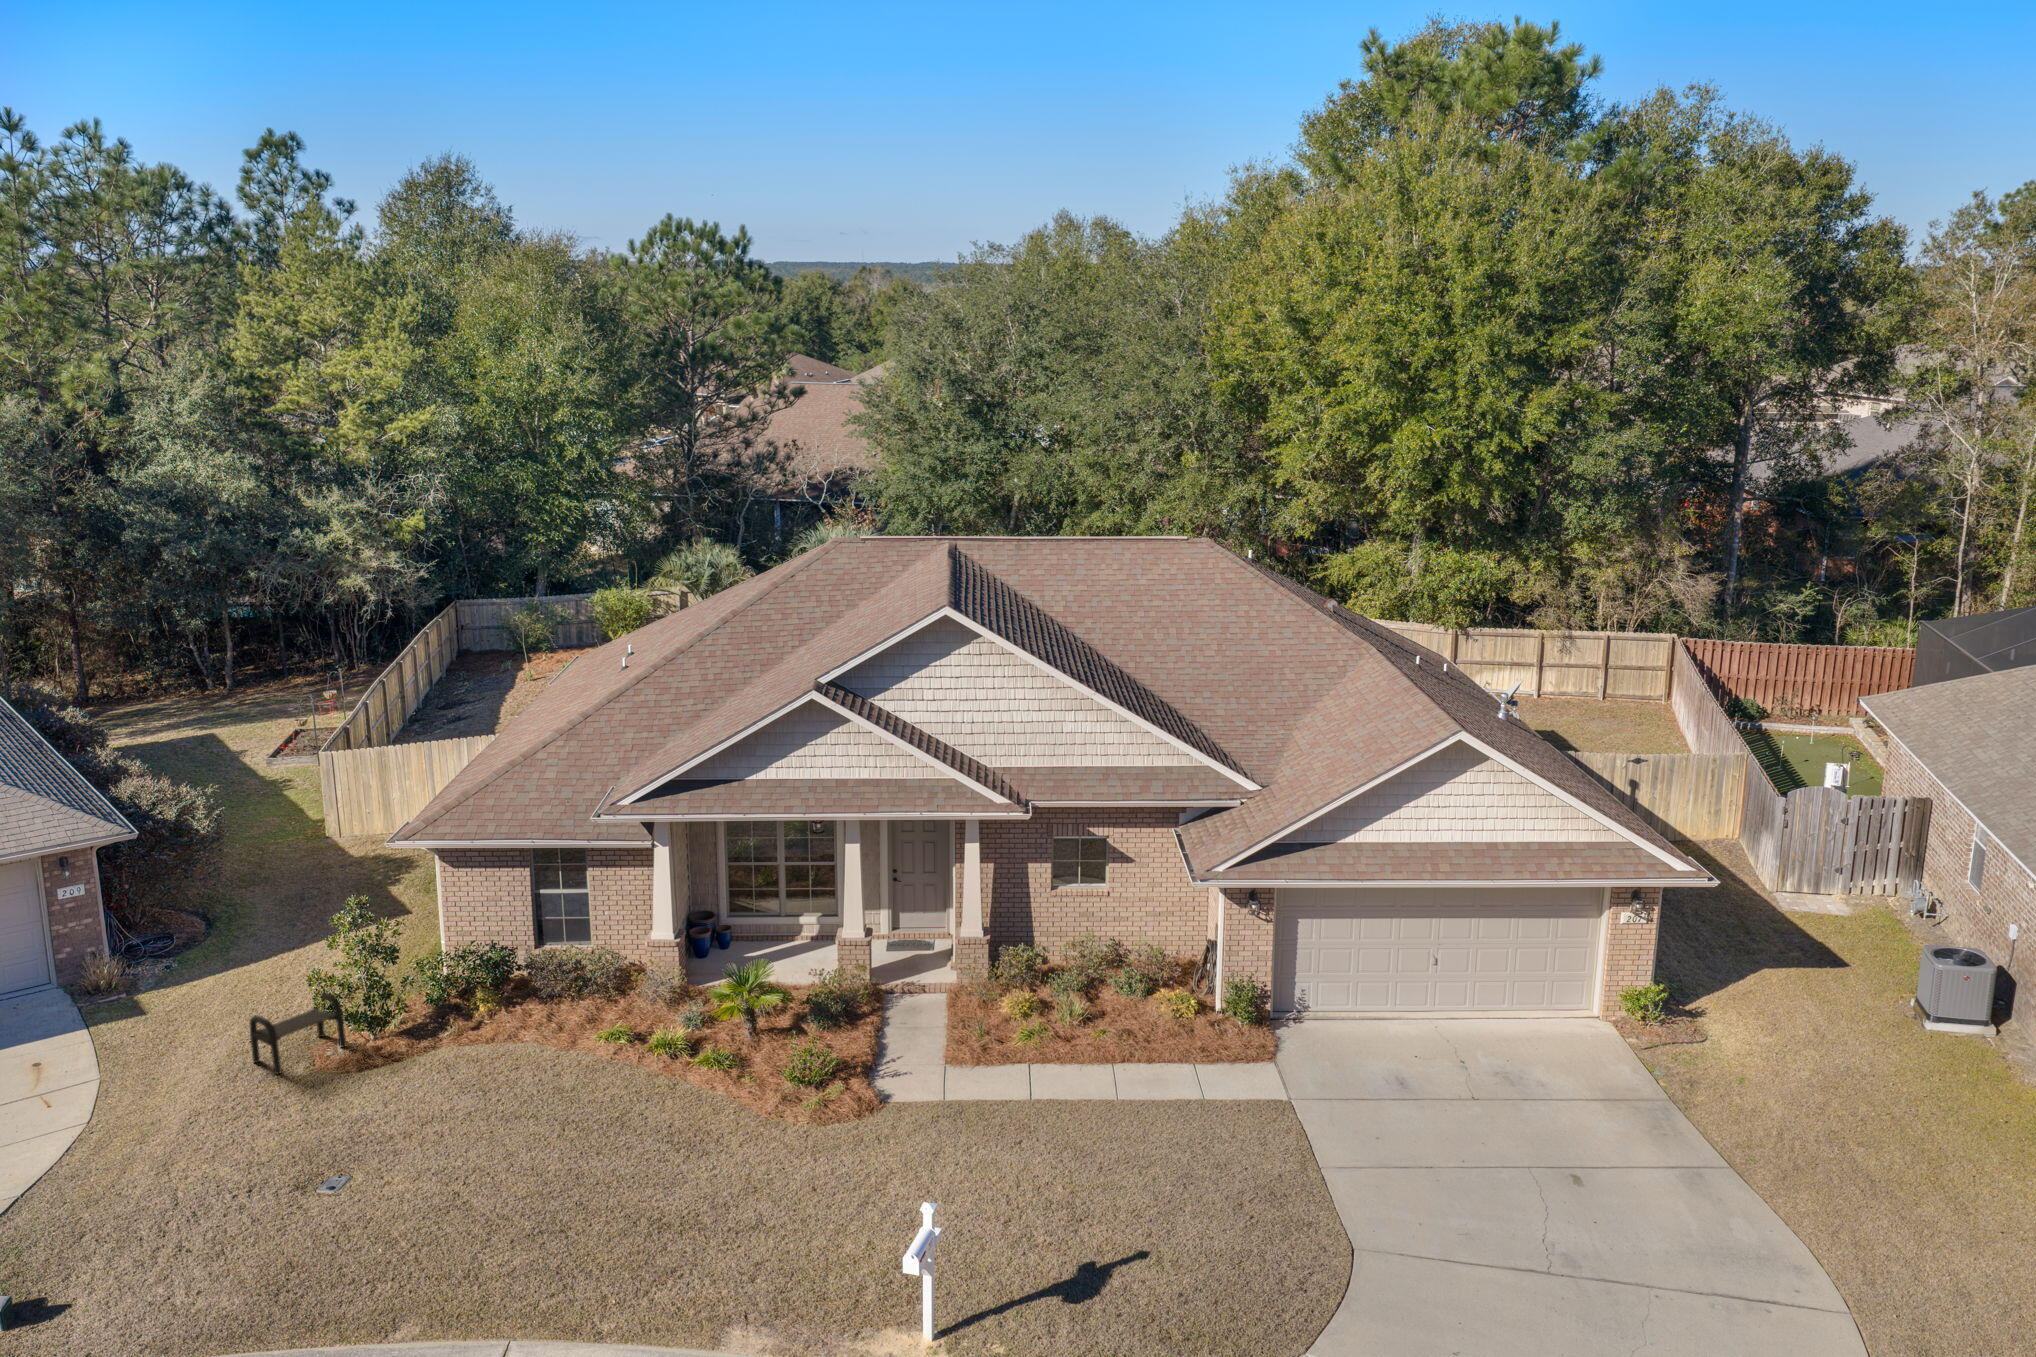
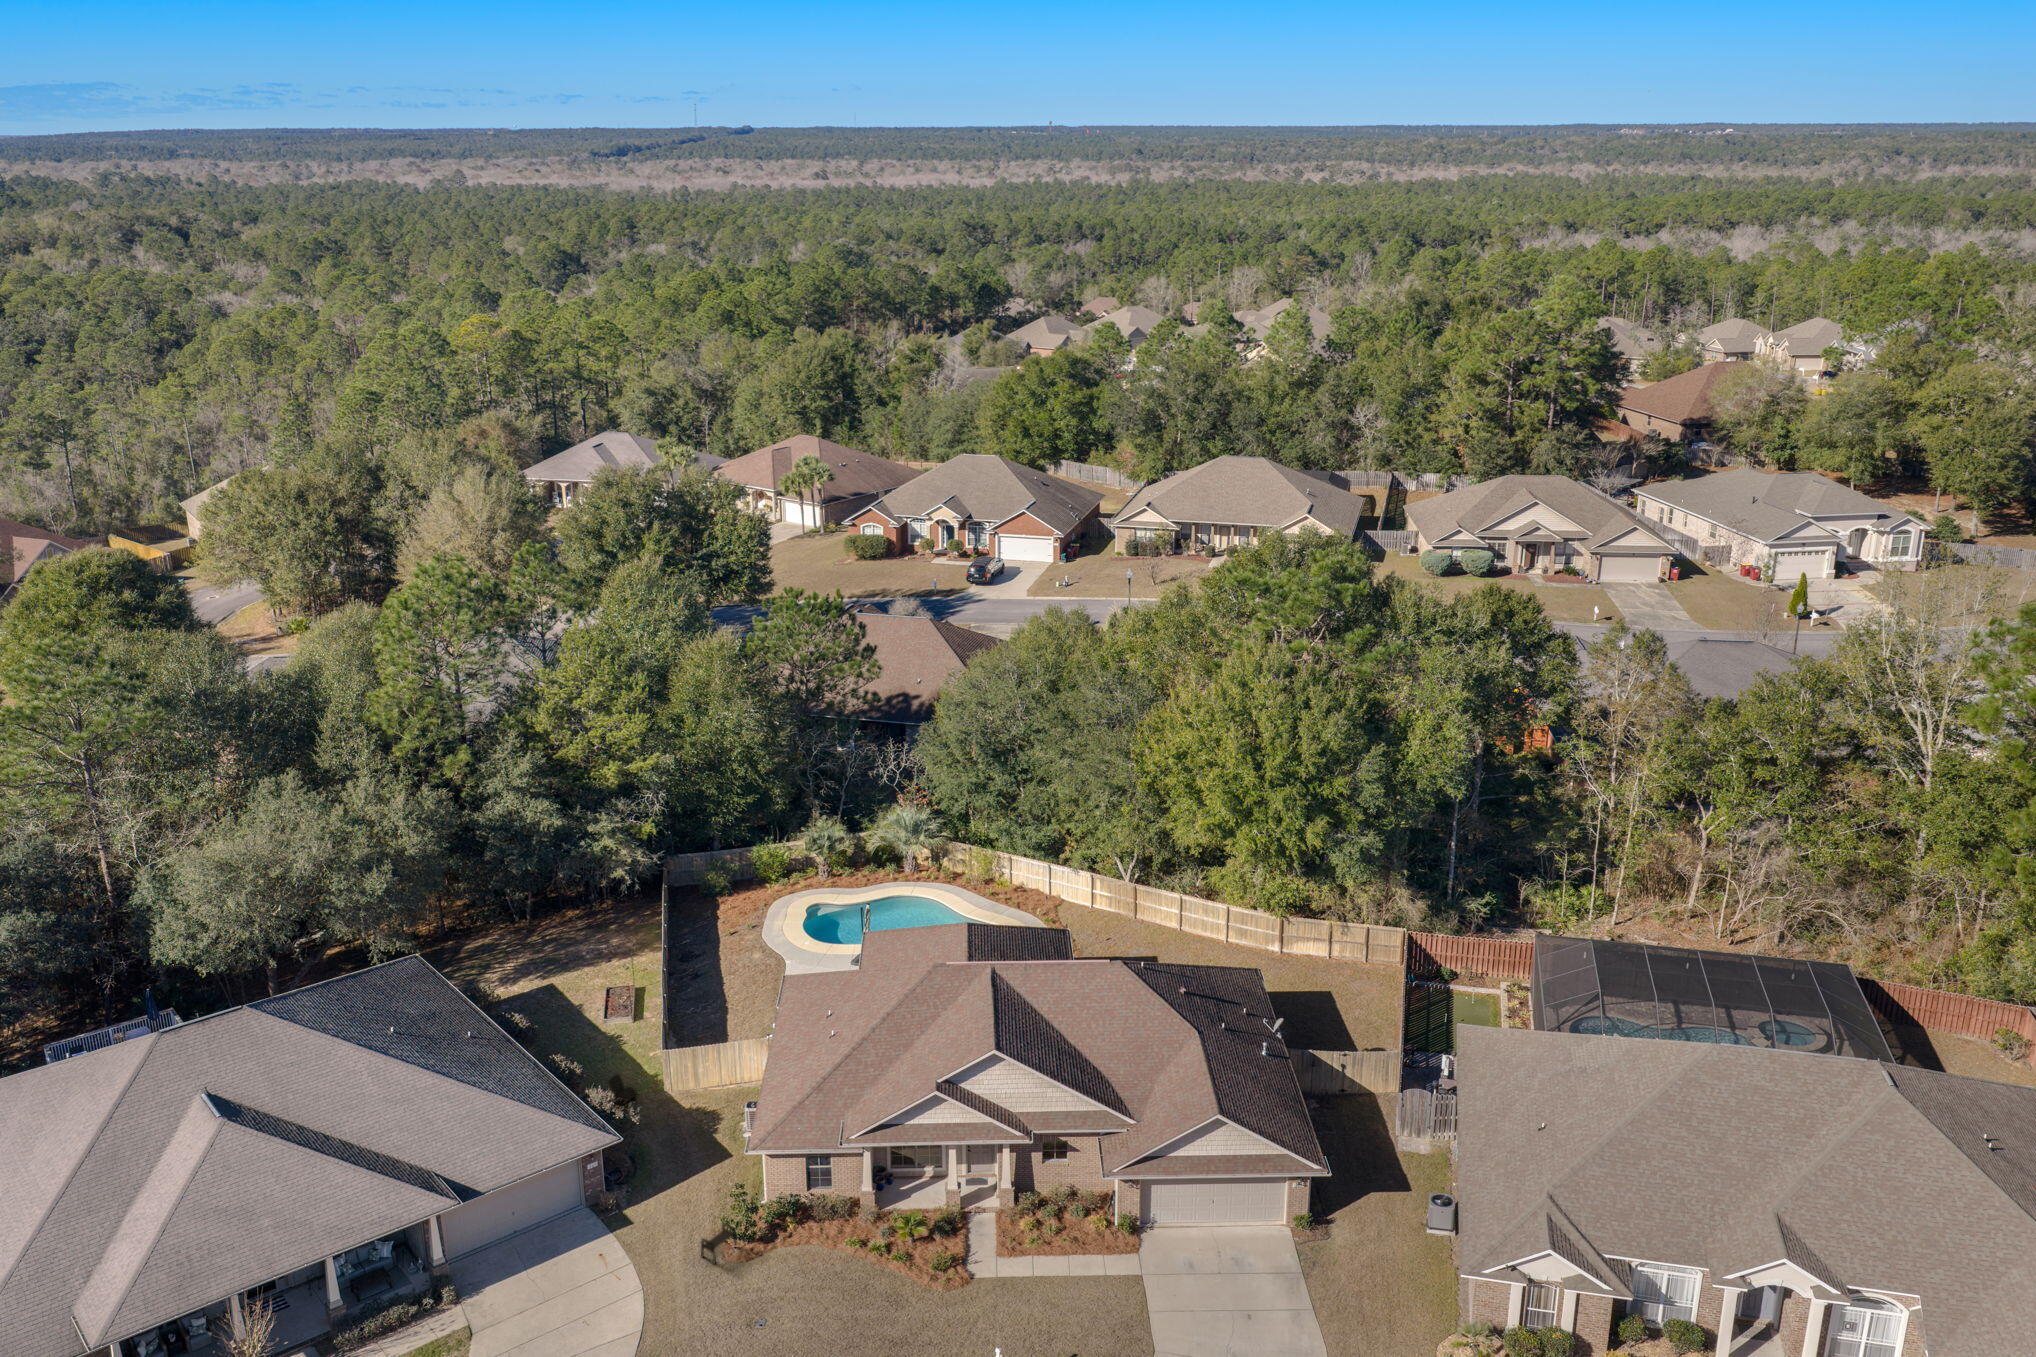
lounge chair: none [208,798,269,856] -> present [608,1074,637,1106]

